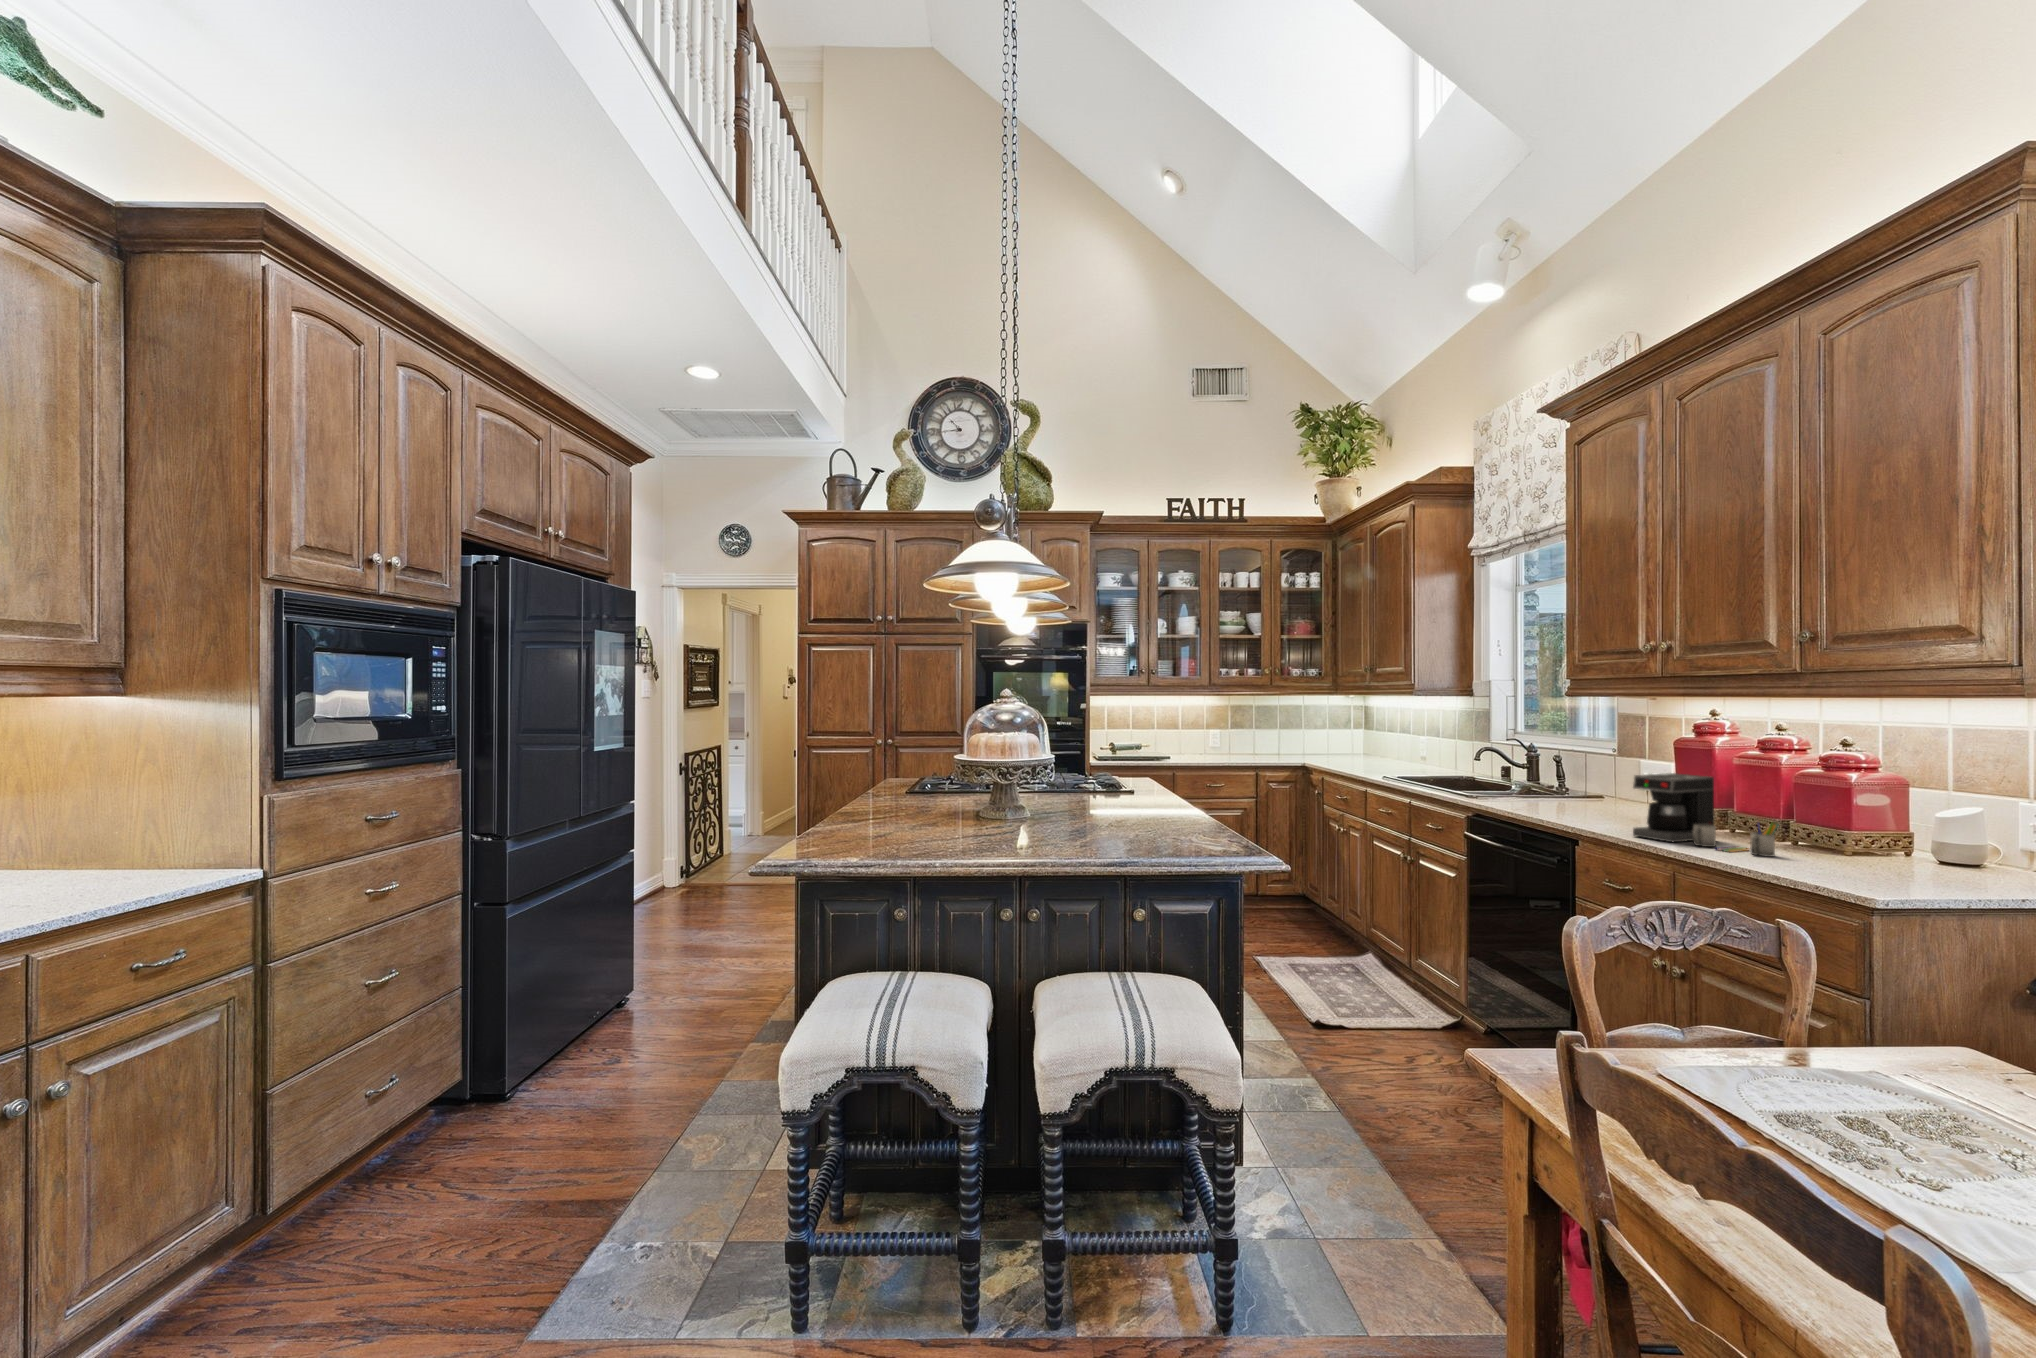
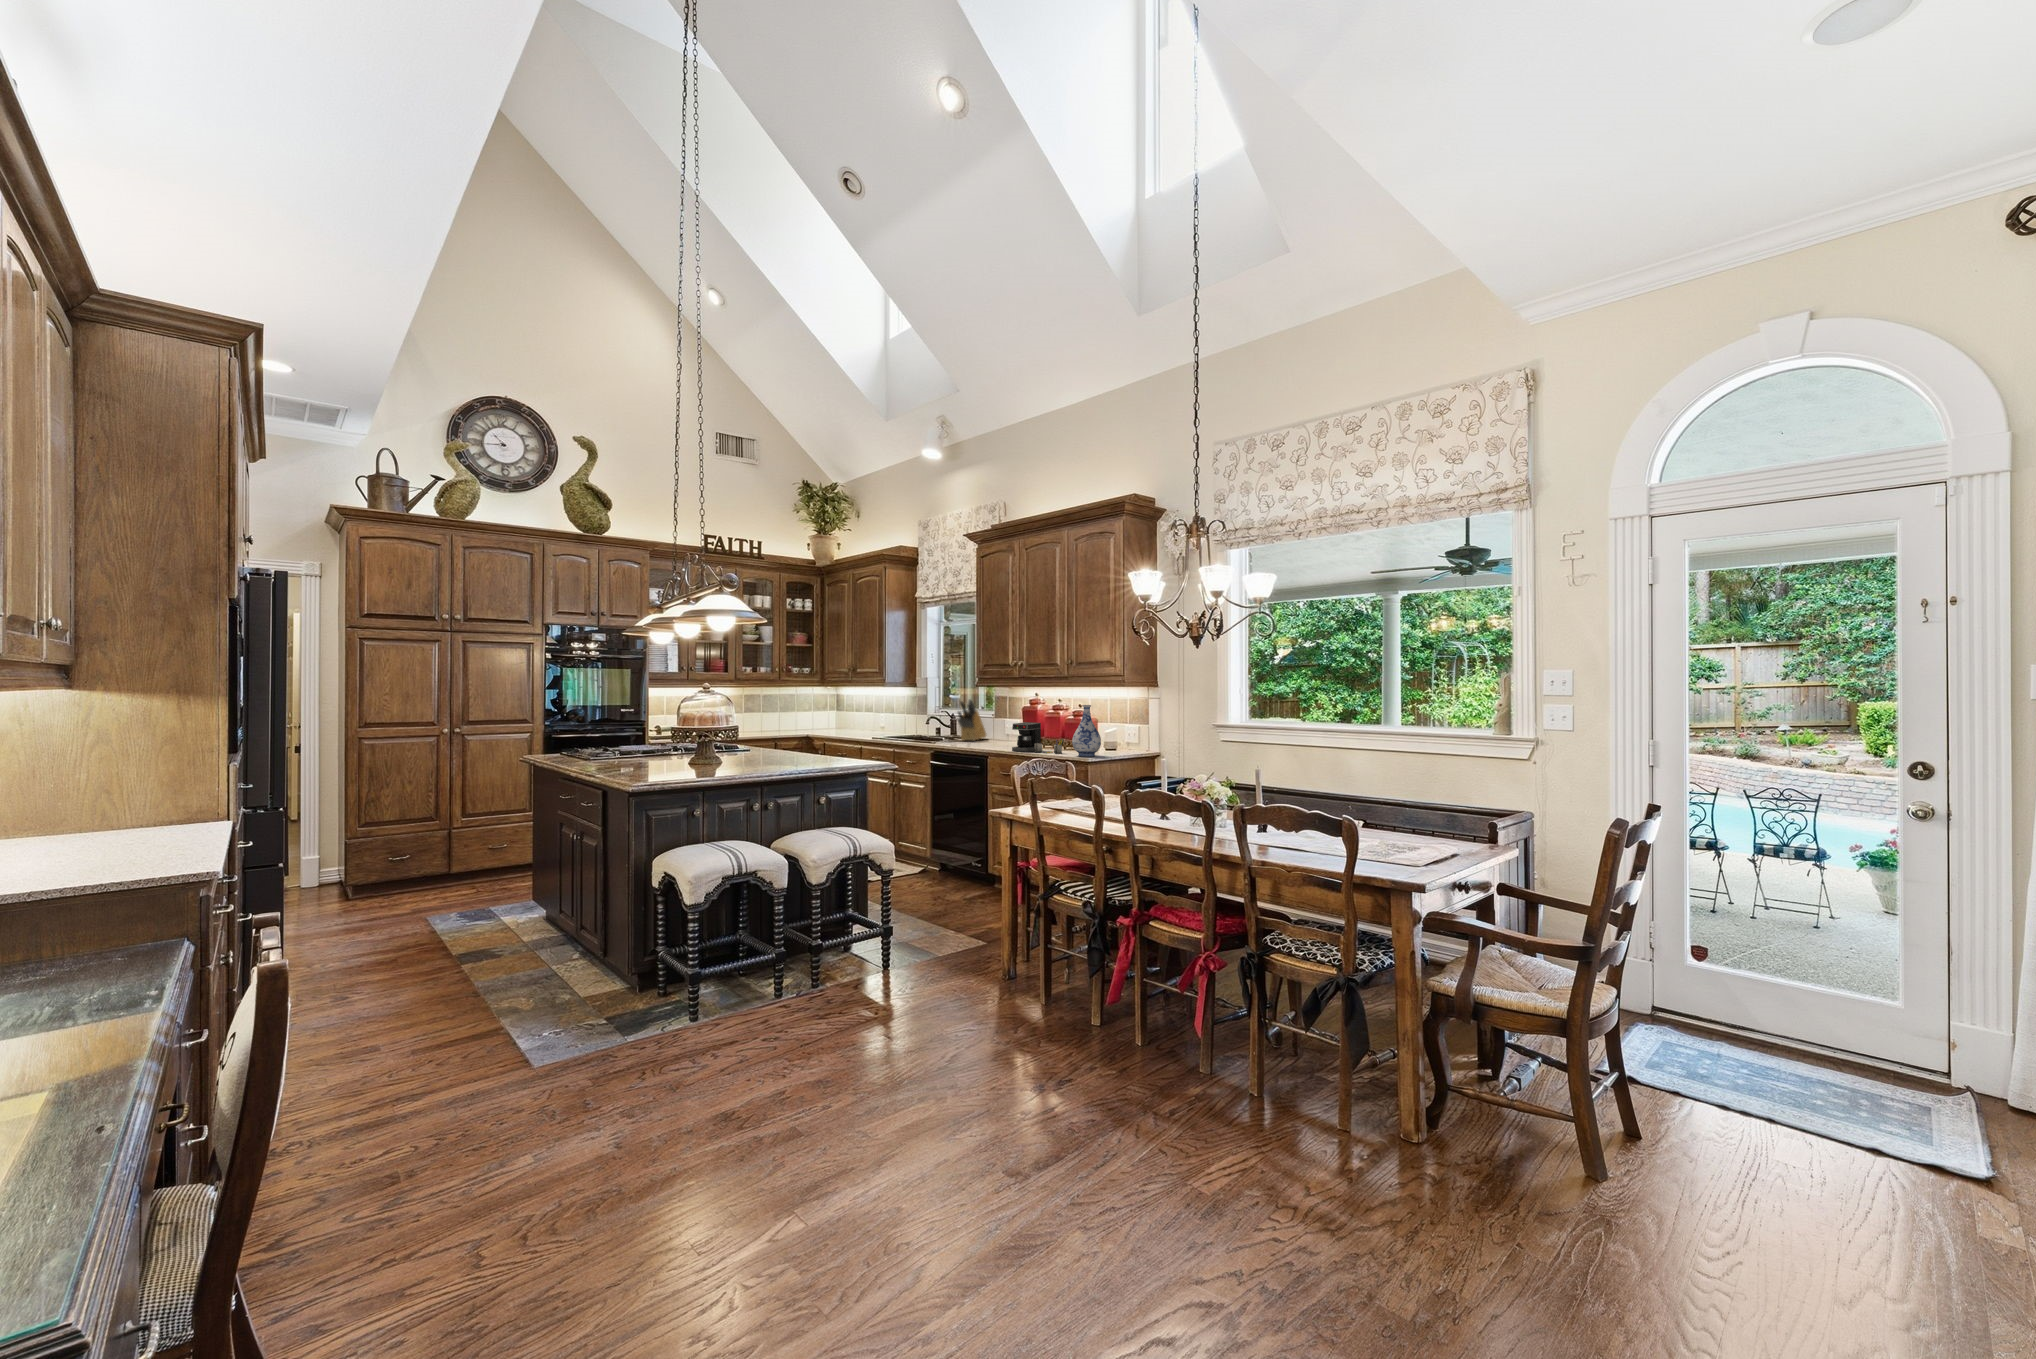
knife block: none [1525,719,1598,801] -> present [958,699,986,740]
vase: none [1807,740,1909,878] -> present [1072,705,1101,756]

